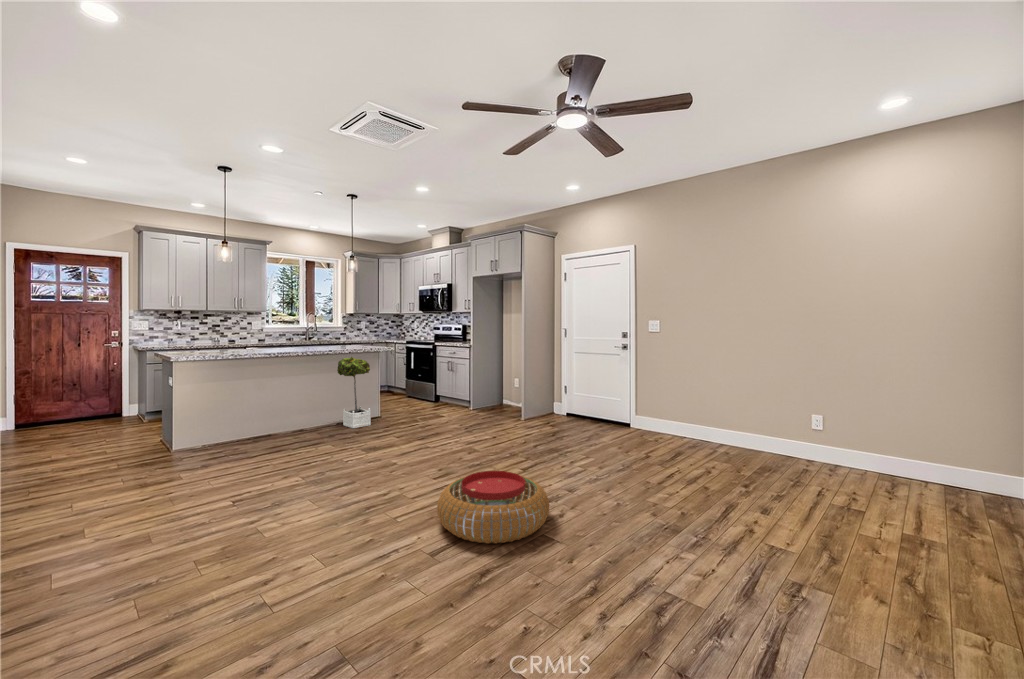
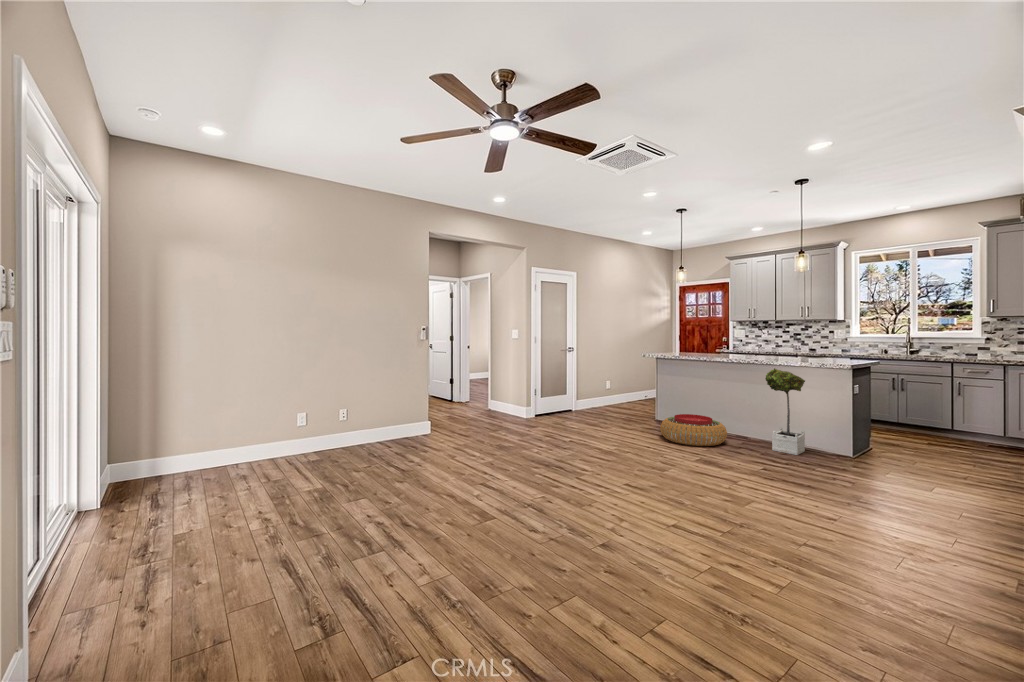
pouf: present [437,471,549,543] -> present [660,414,727,446]

